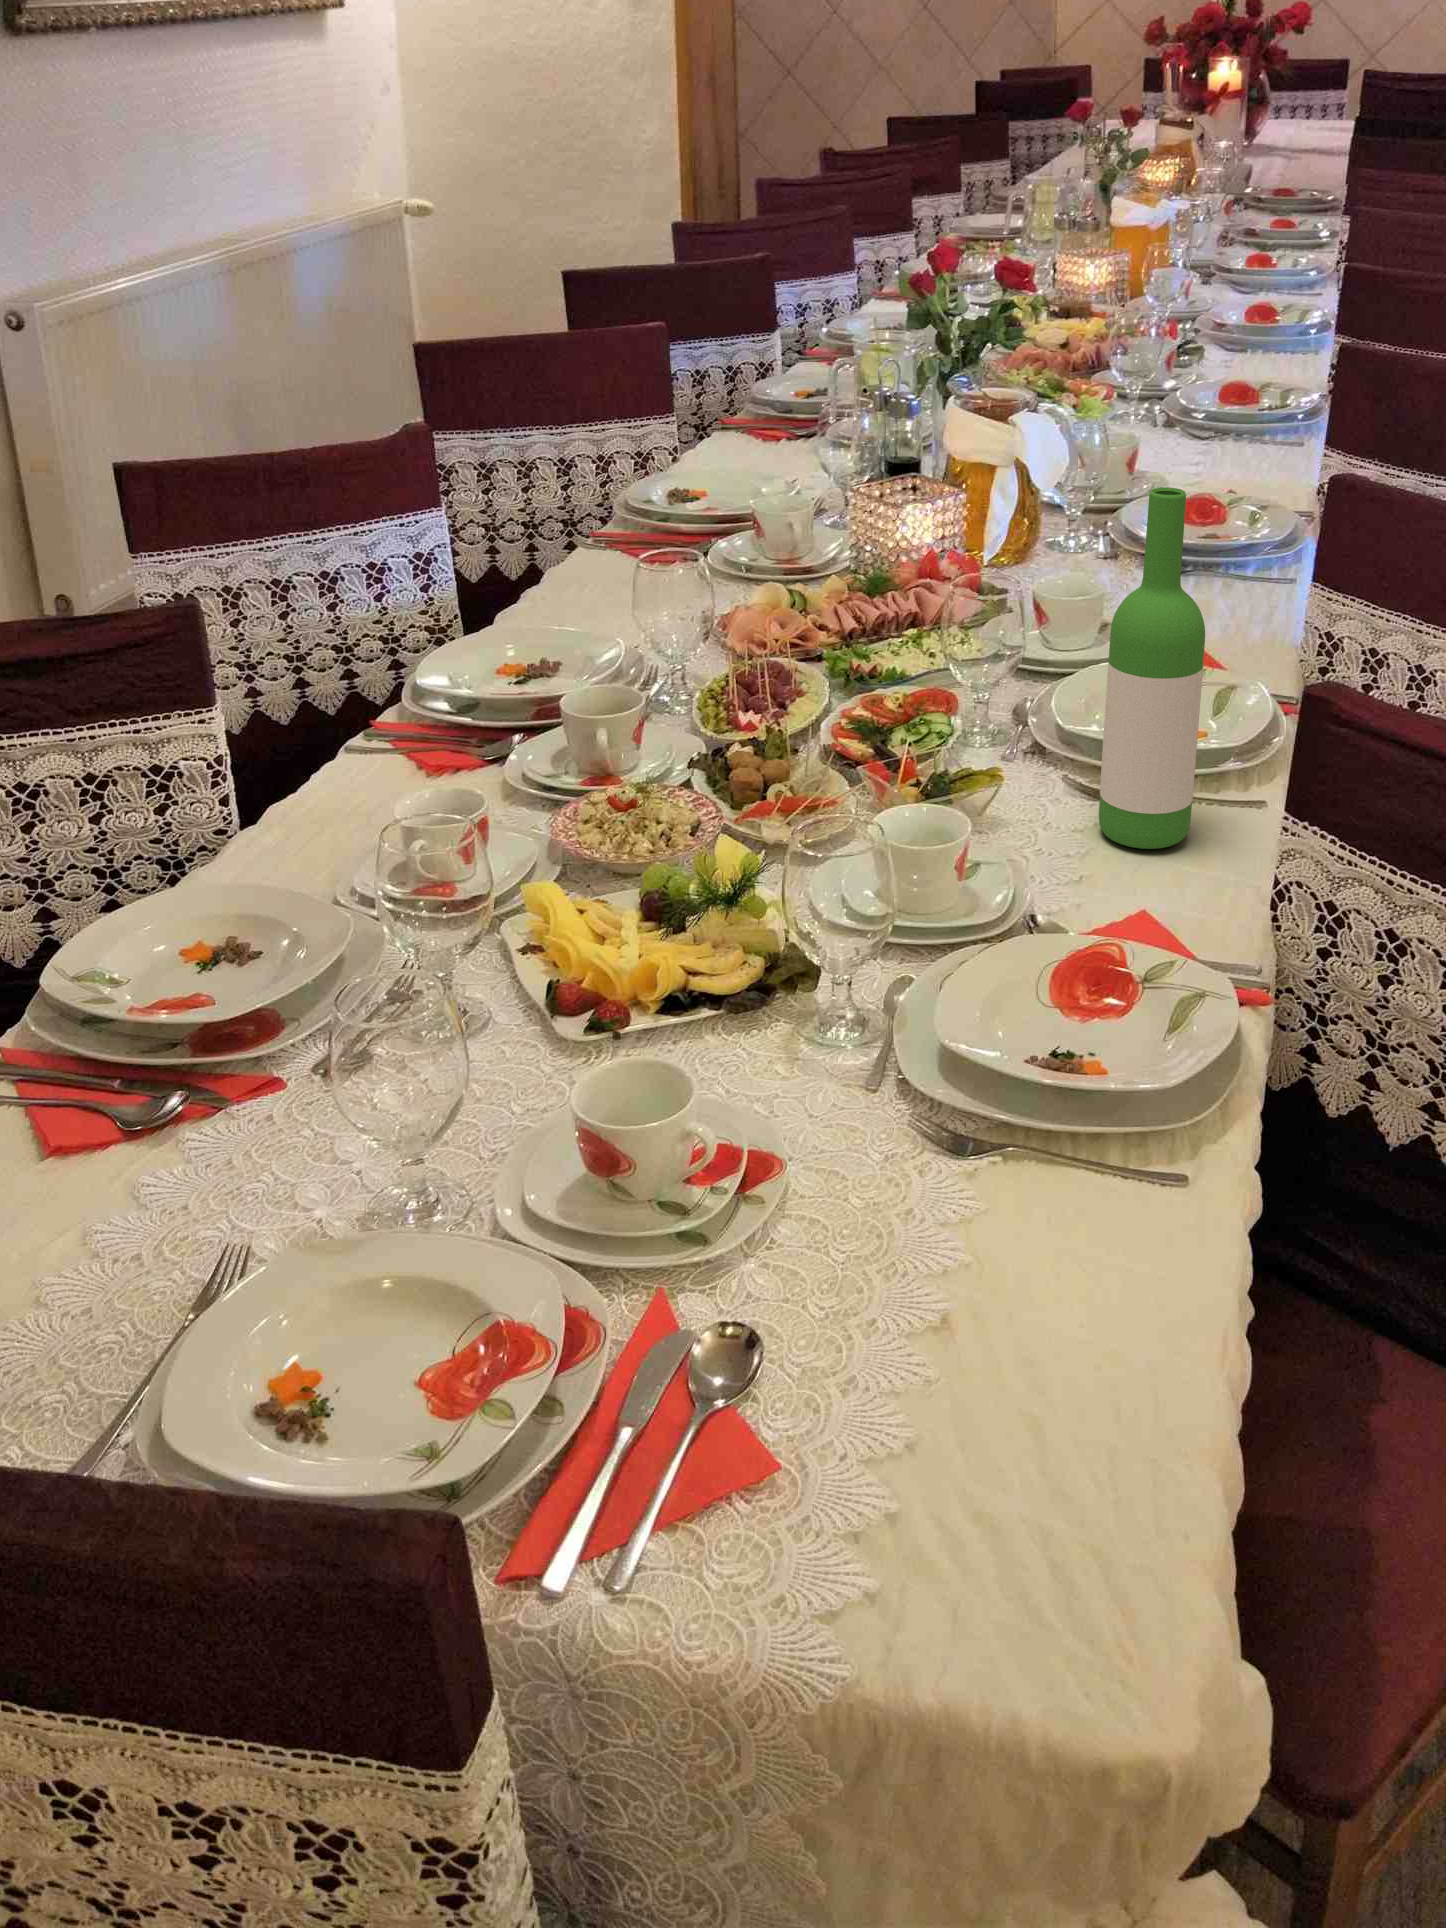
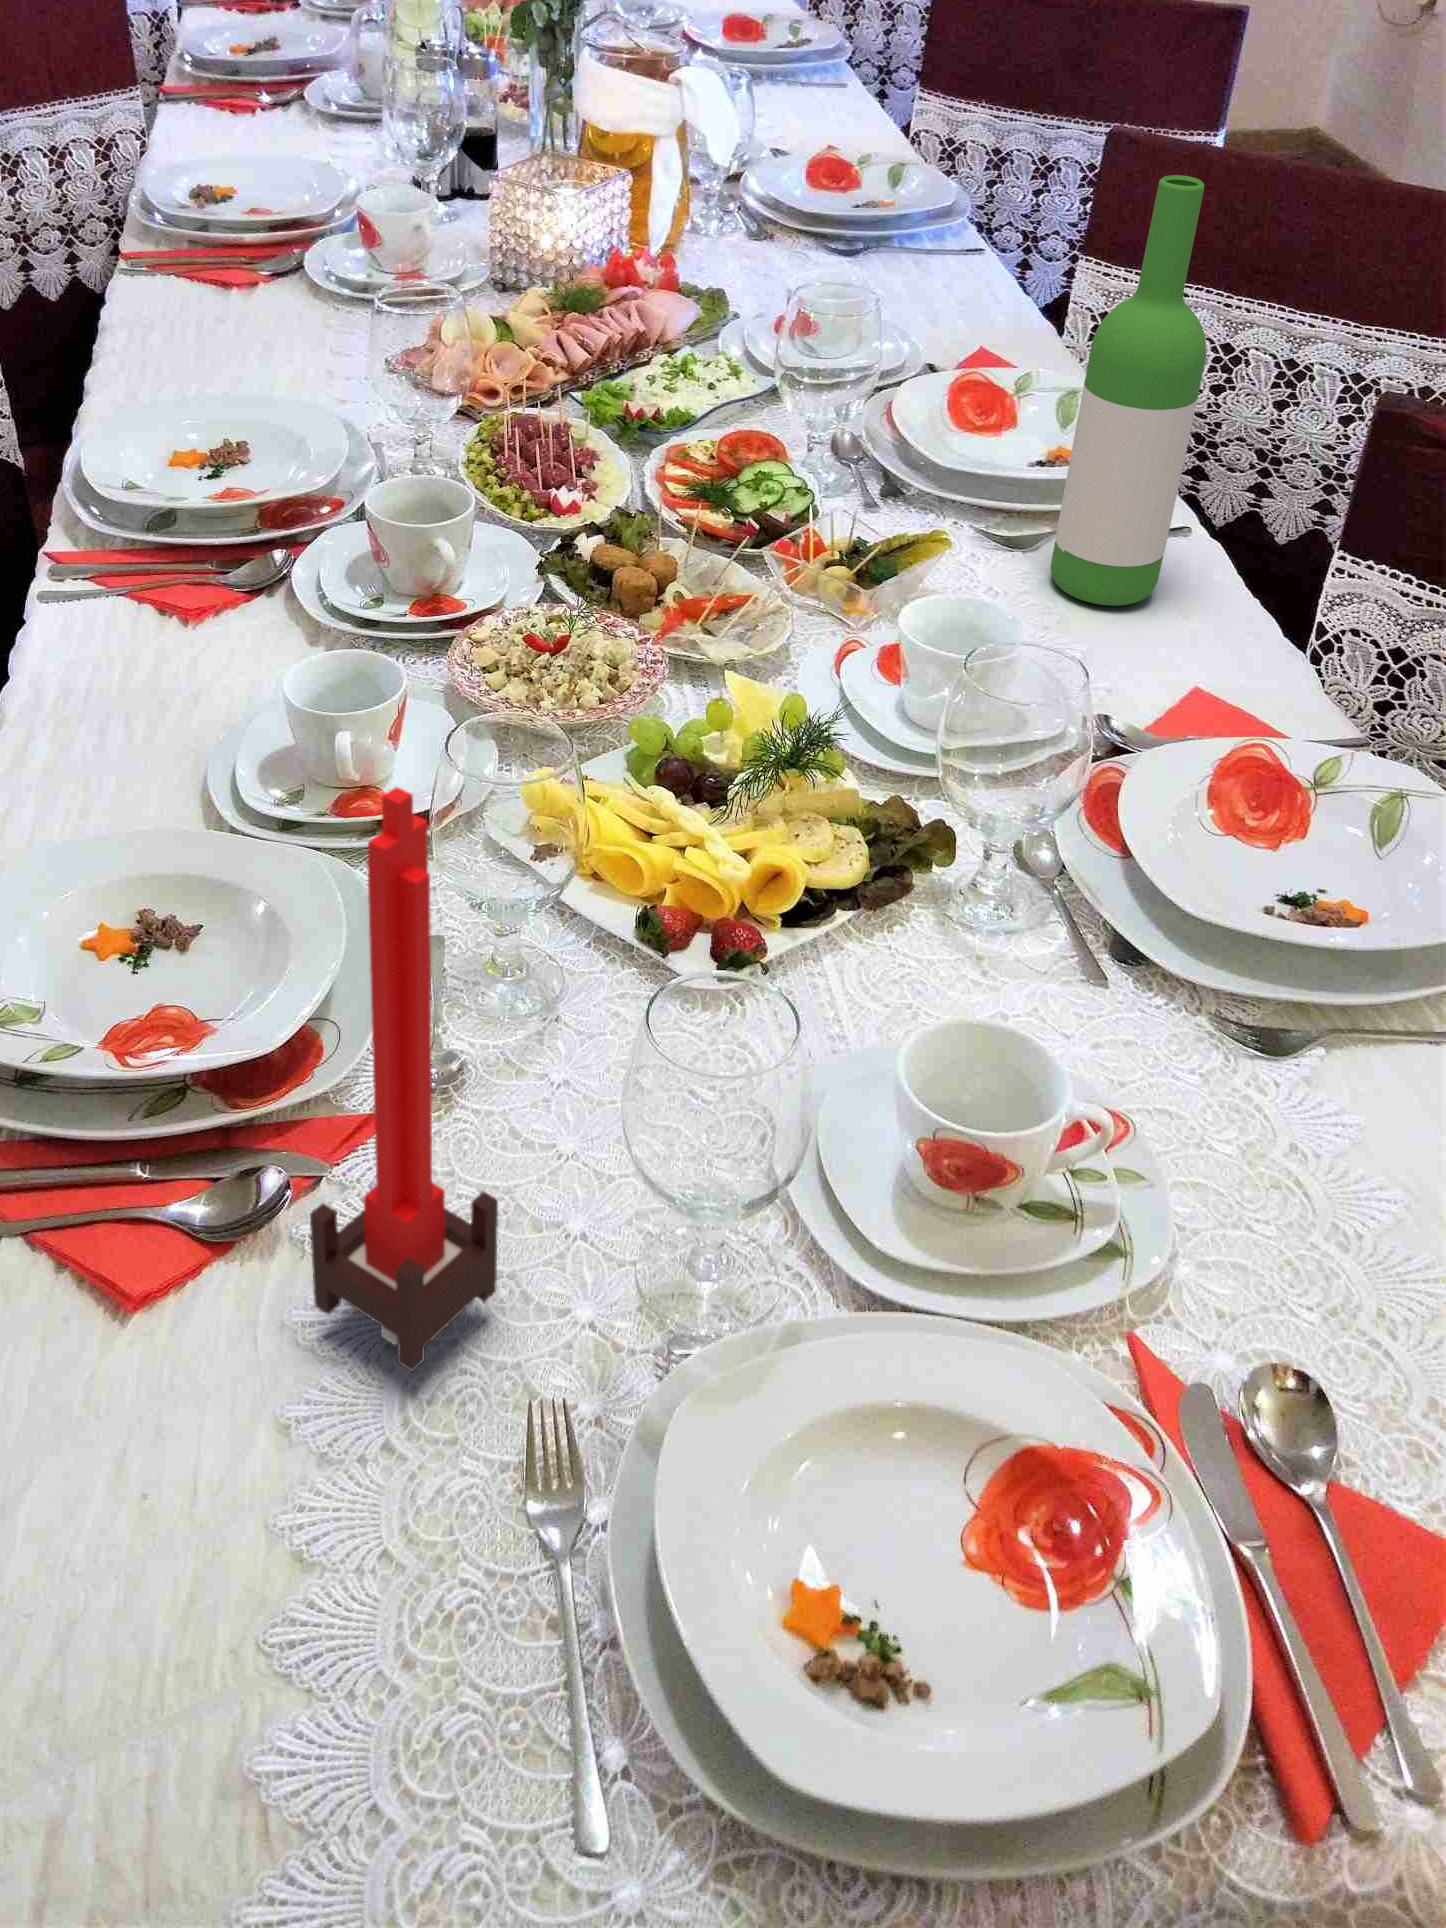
candle: none [119,771,249,1203] -> present [310,787,498,1371]

